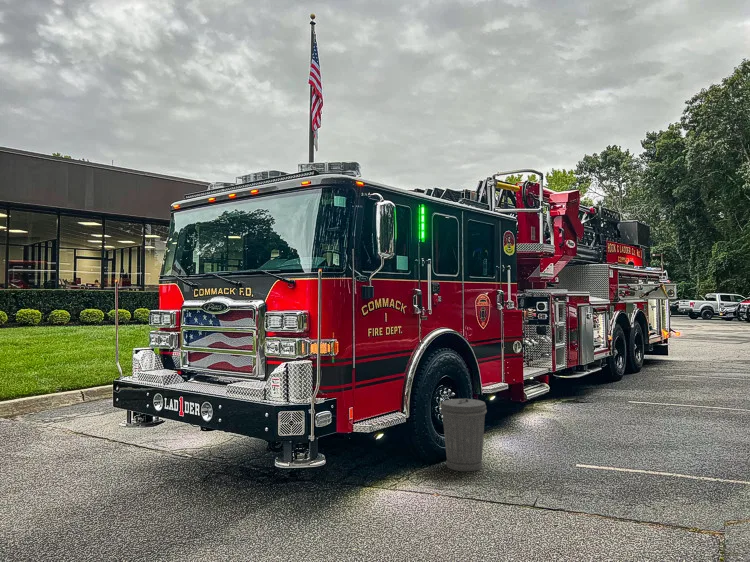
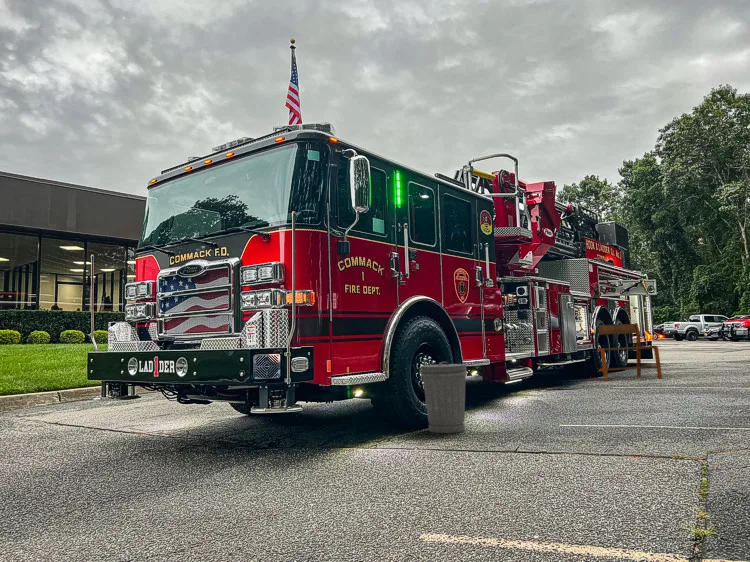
bench: none [605,327,678,386] -> present [591,323,662,381]

